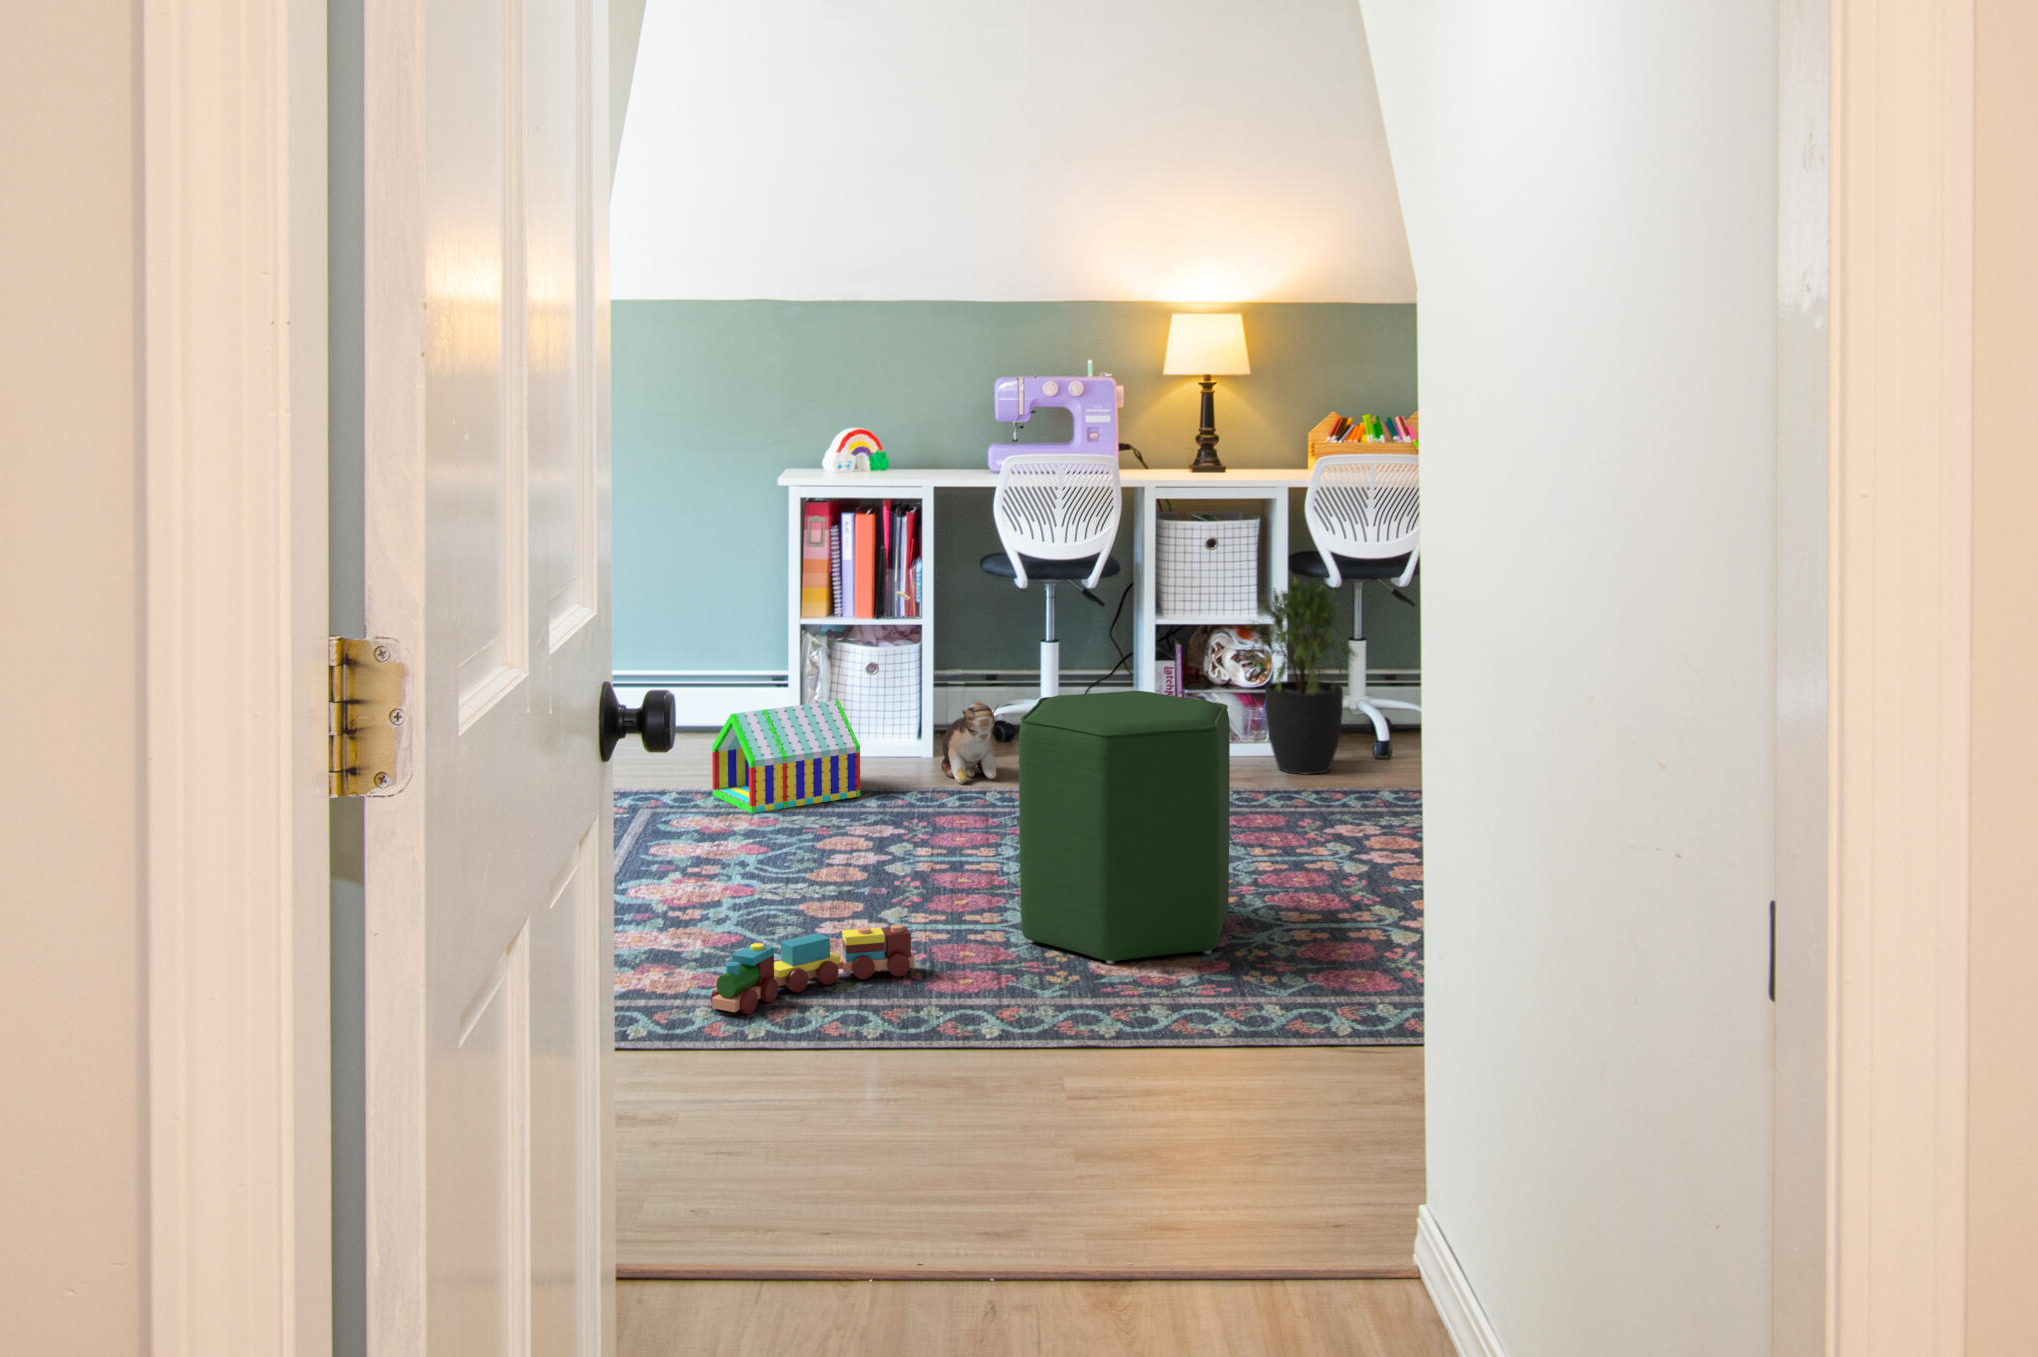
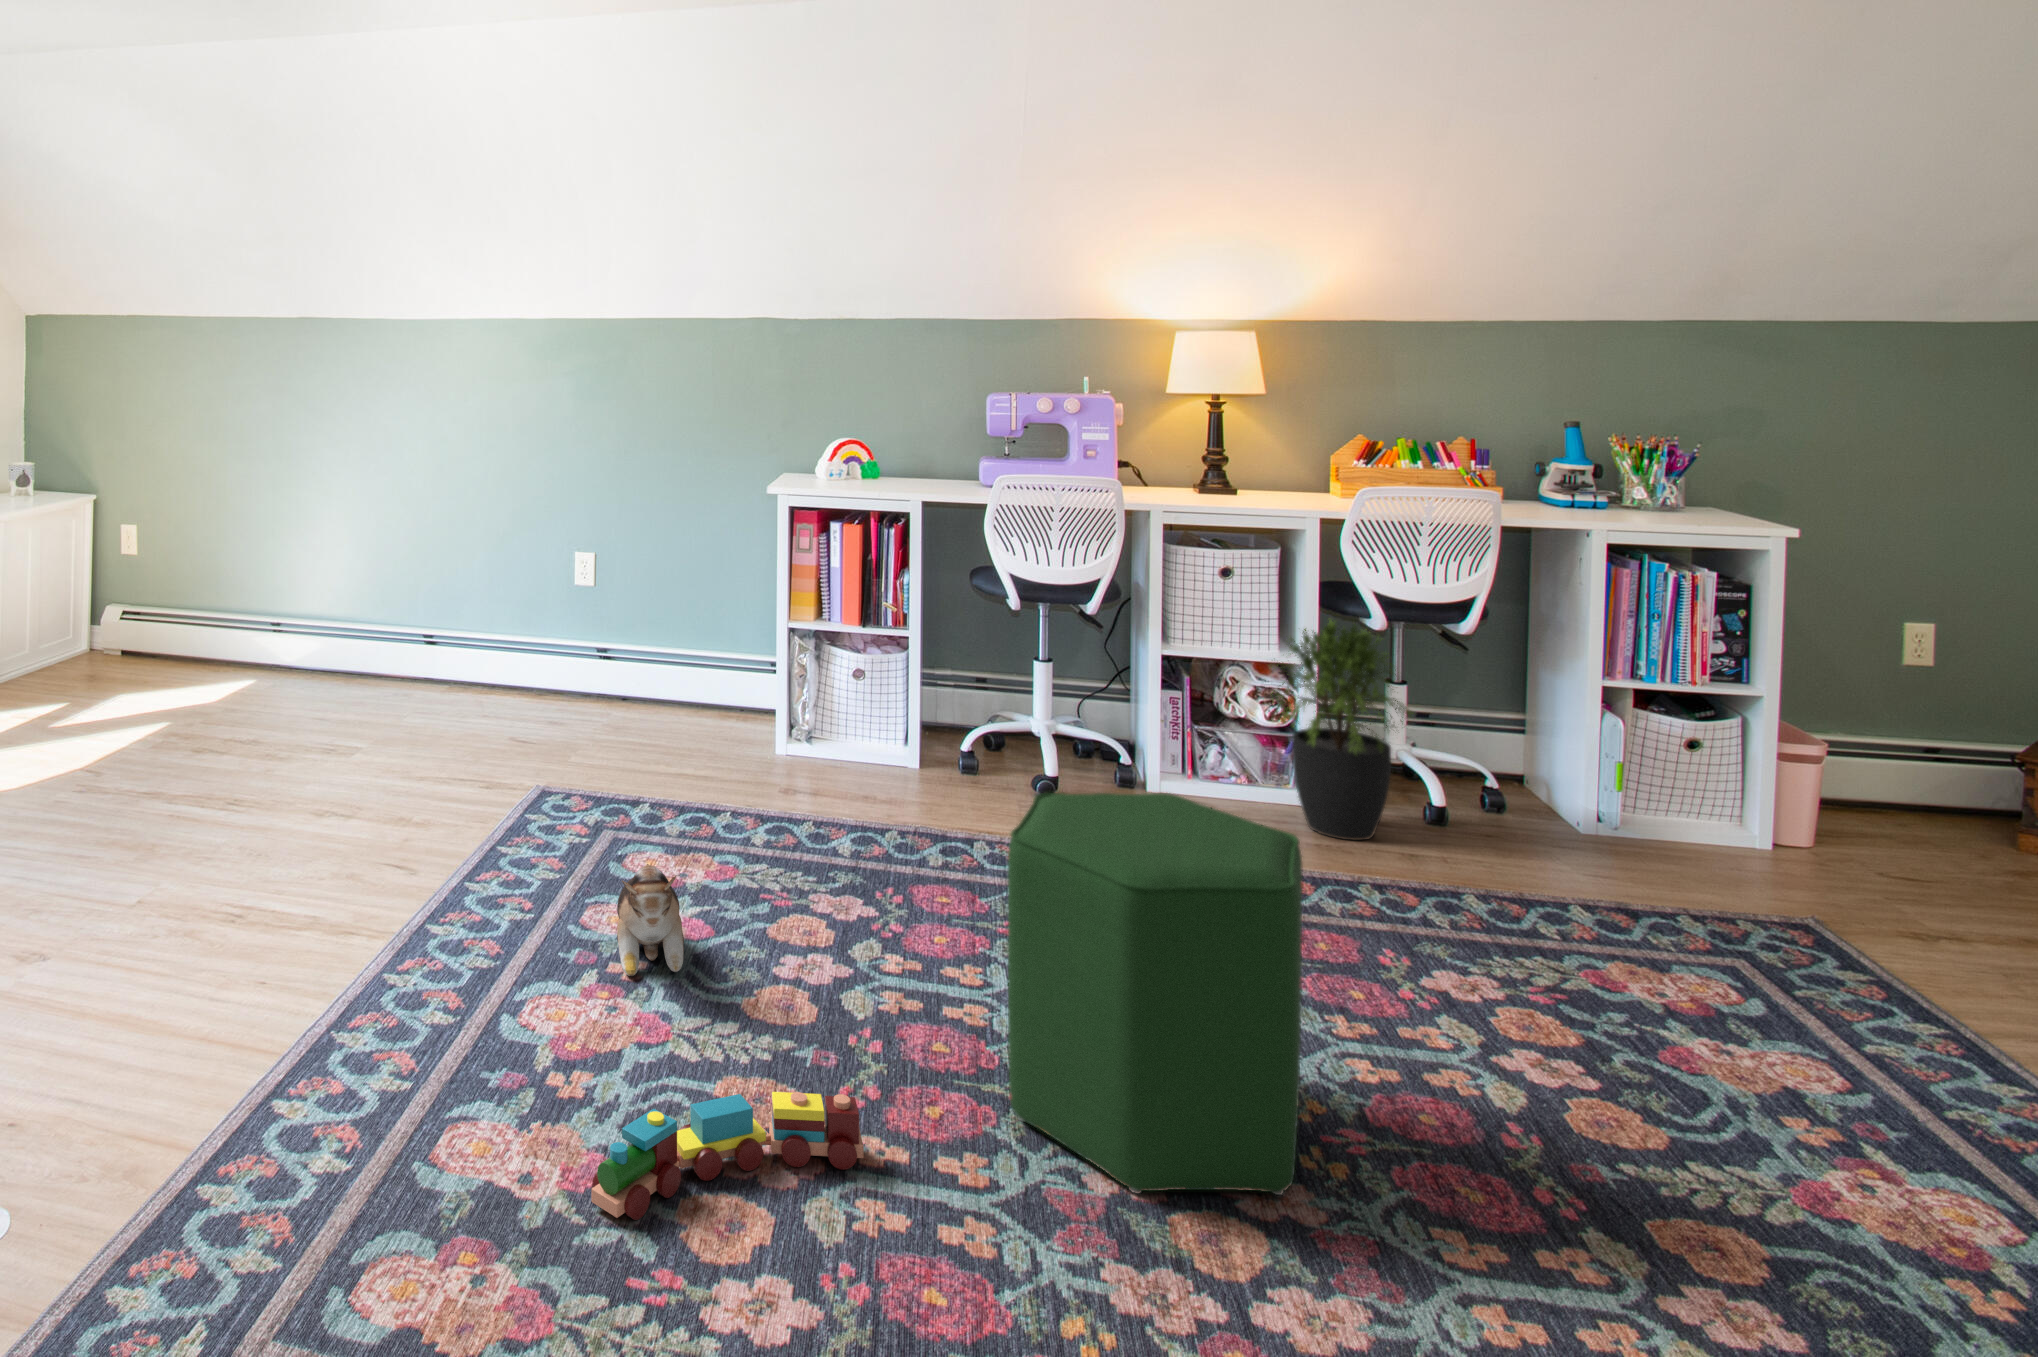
toy house: present [712,700,860,813] -> none [691,716,838,831]
plush toy: present [941,702,999,784] -> present [617,864,684,976]

